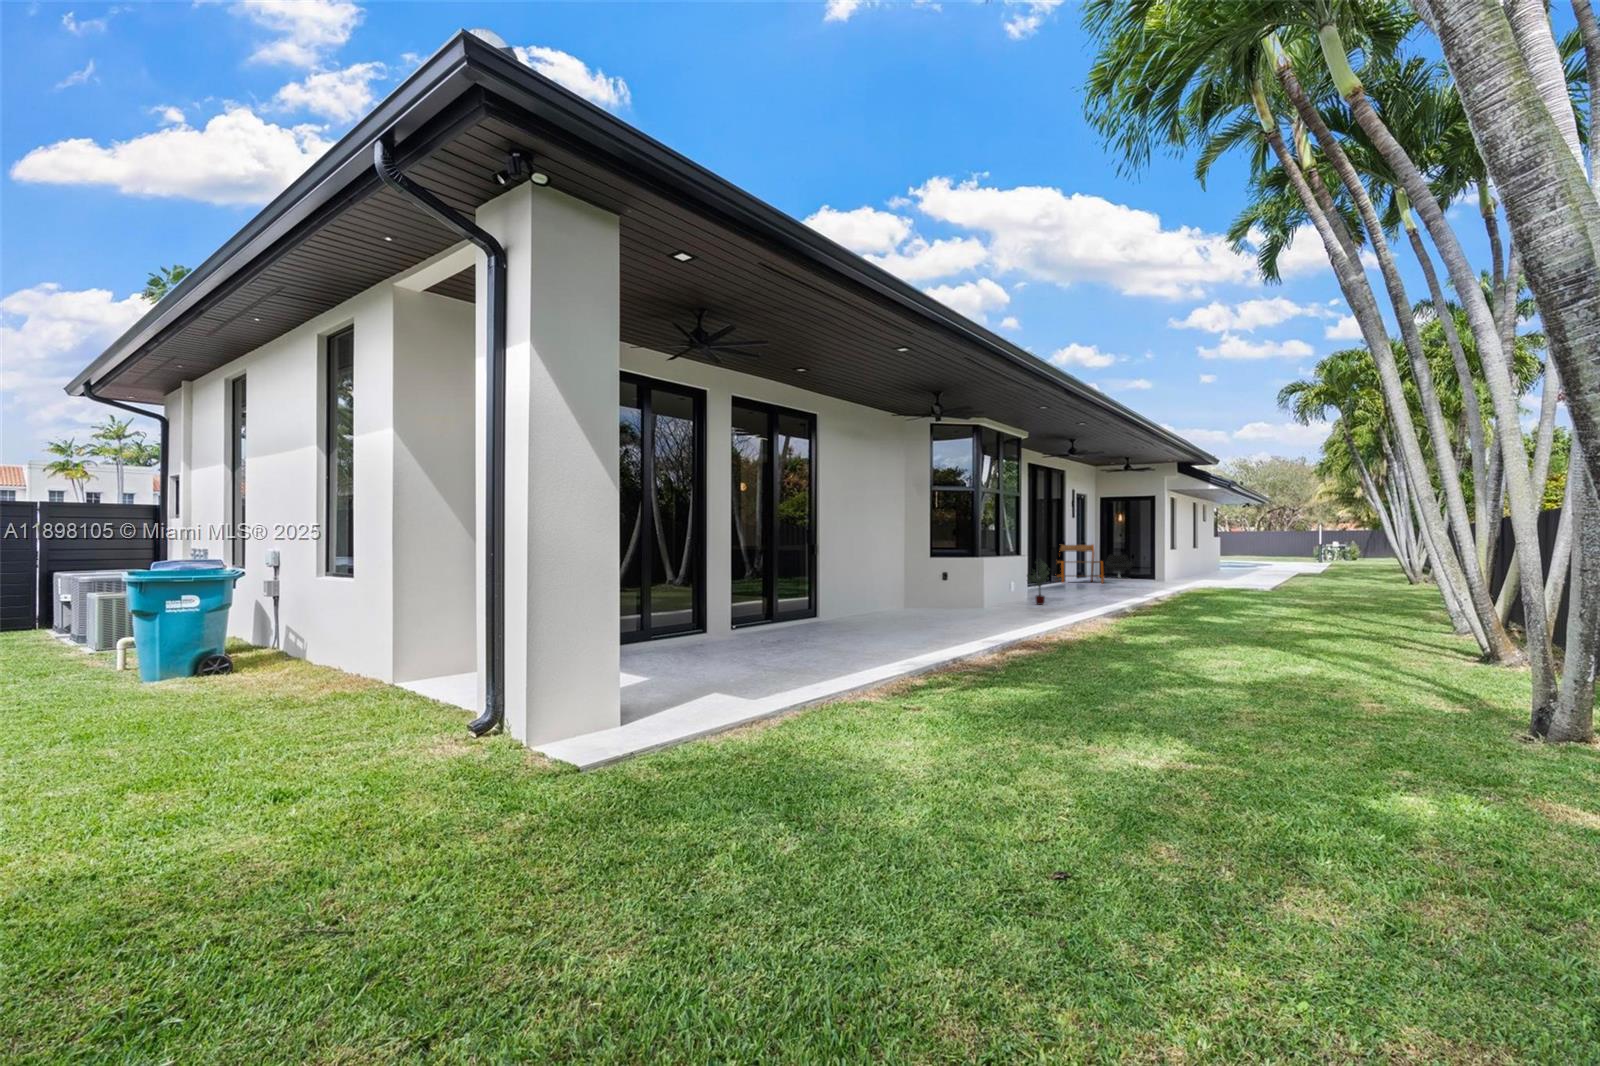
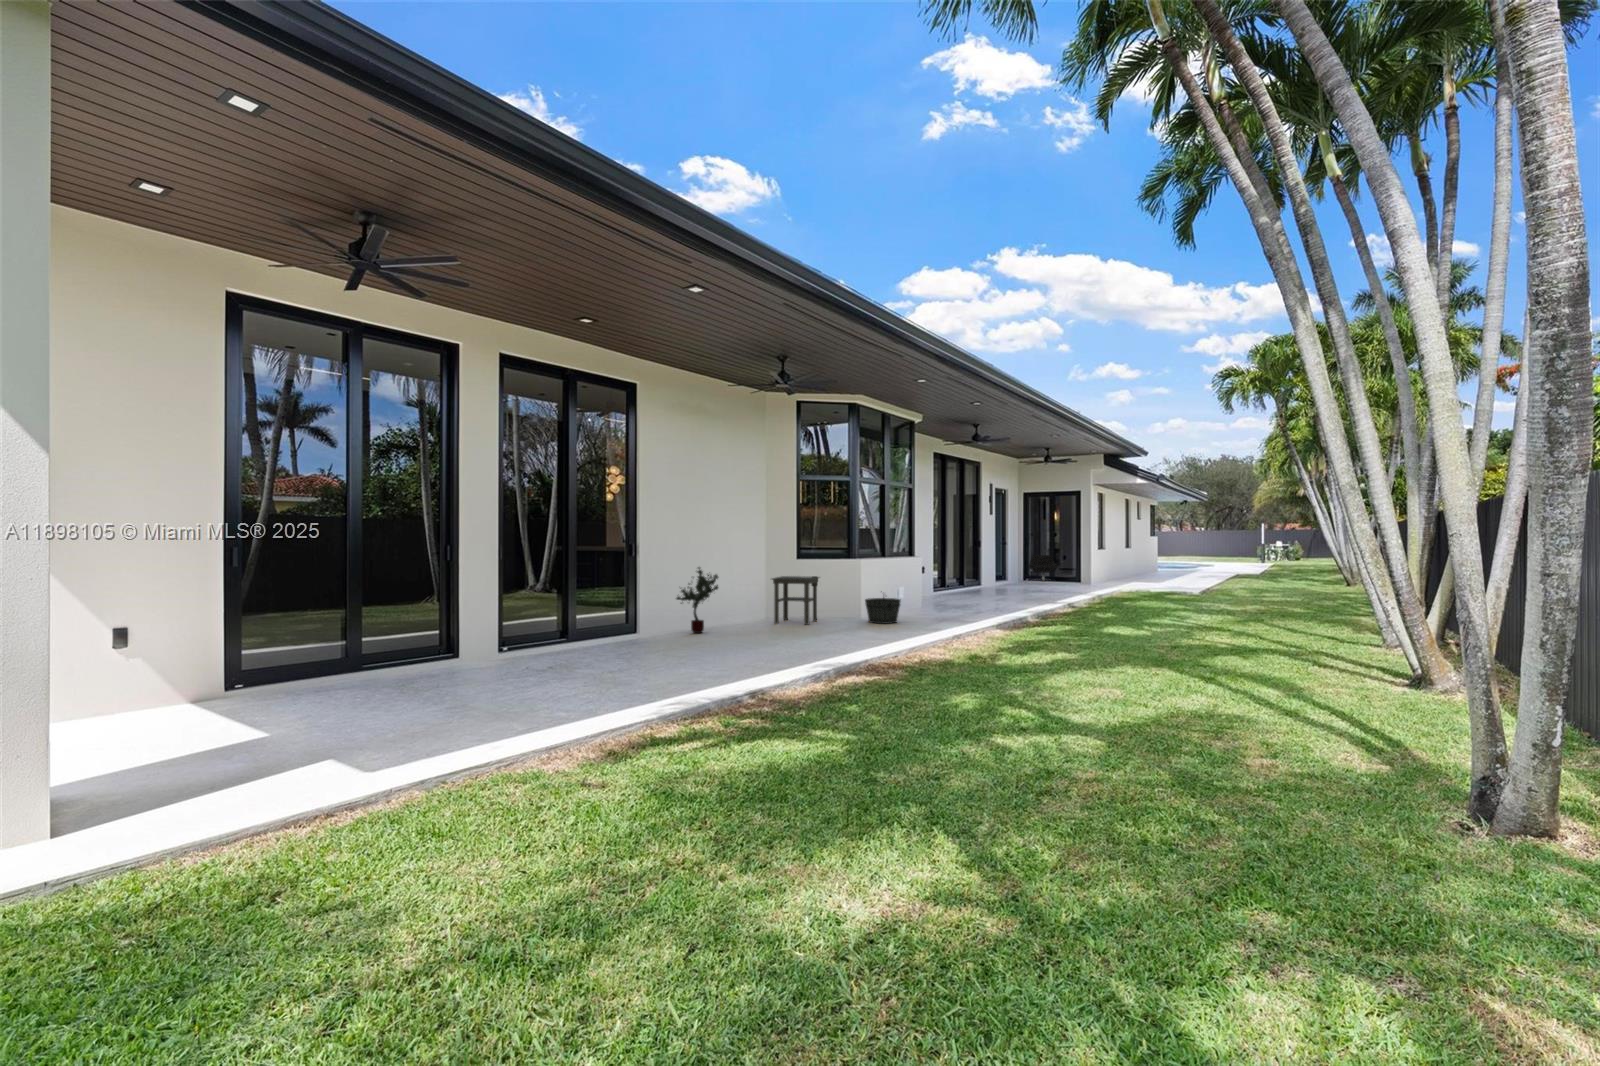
bench: present [1057,545,1104,584] -> none [970,544,1022,587]
potted tree: present [1027,561,1049,605] -> present [676,567,718,633]
side table: none [913,572,952,613] -> present [772,576,819,625]
wooden bucket: none [991,585,1022,613] -> present [865,597,901,624]

